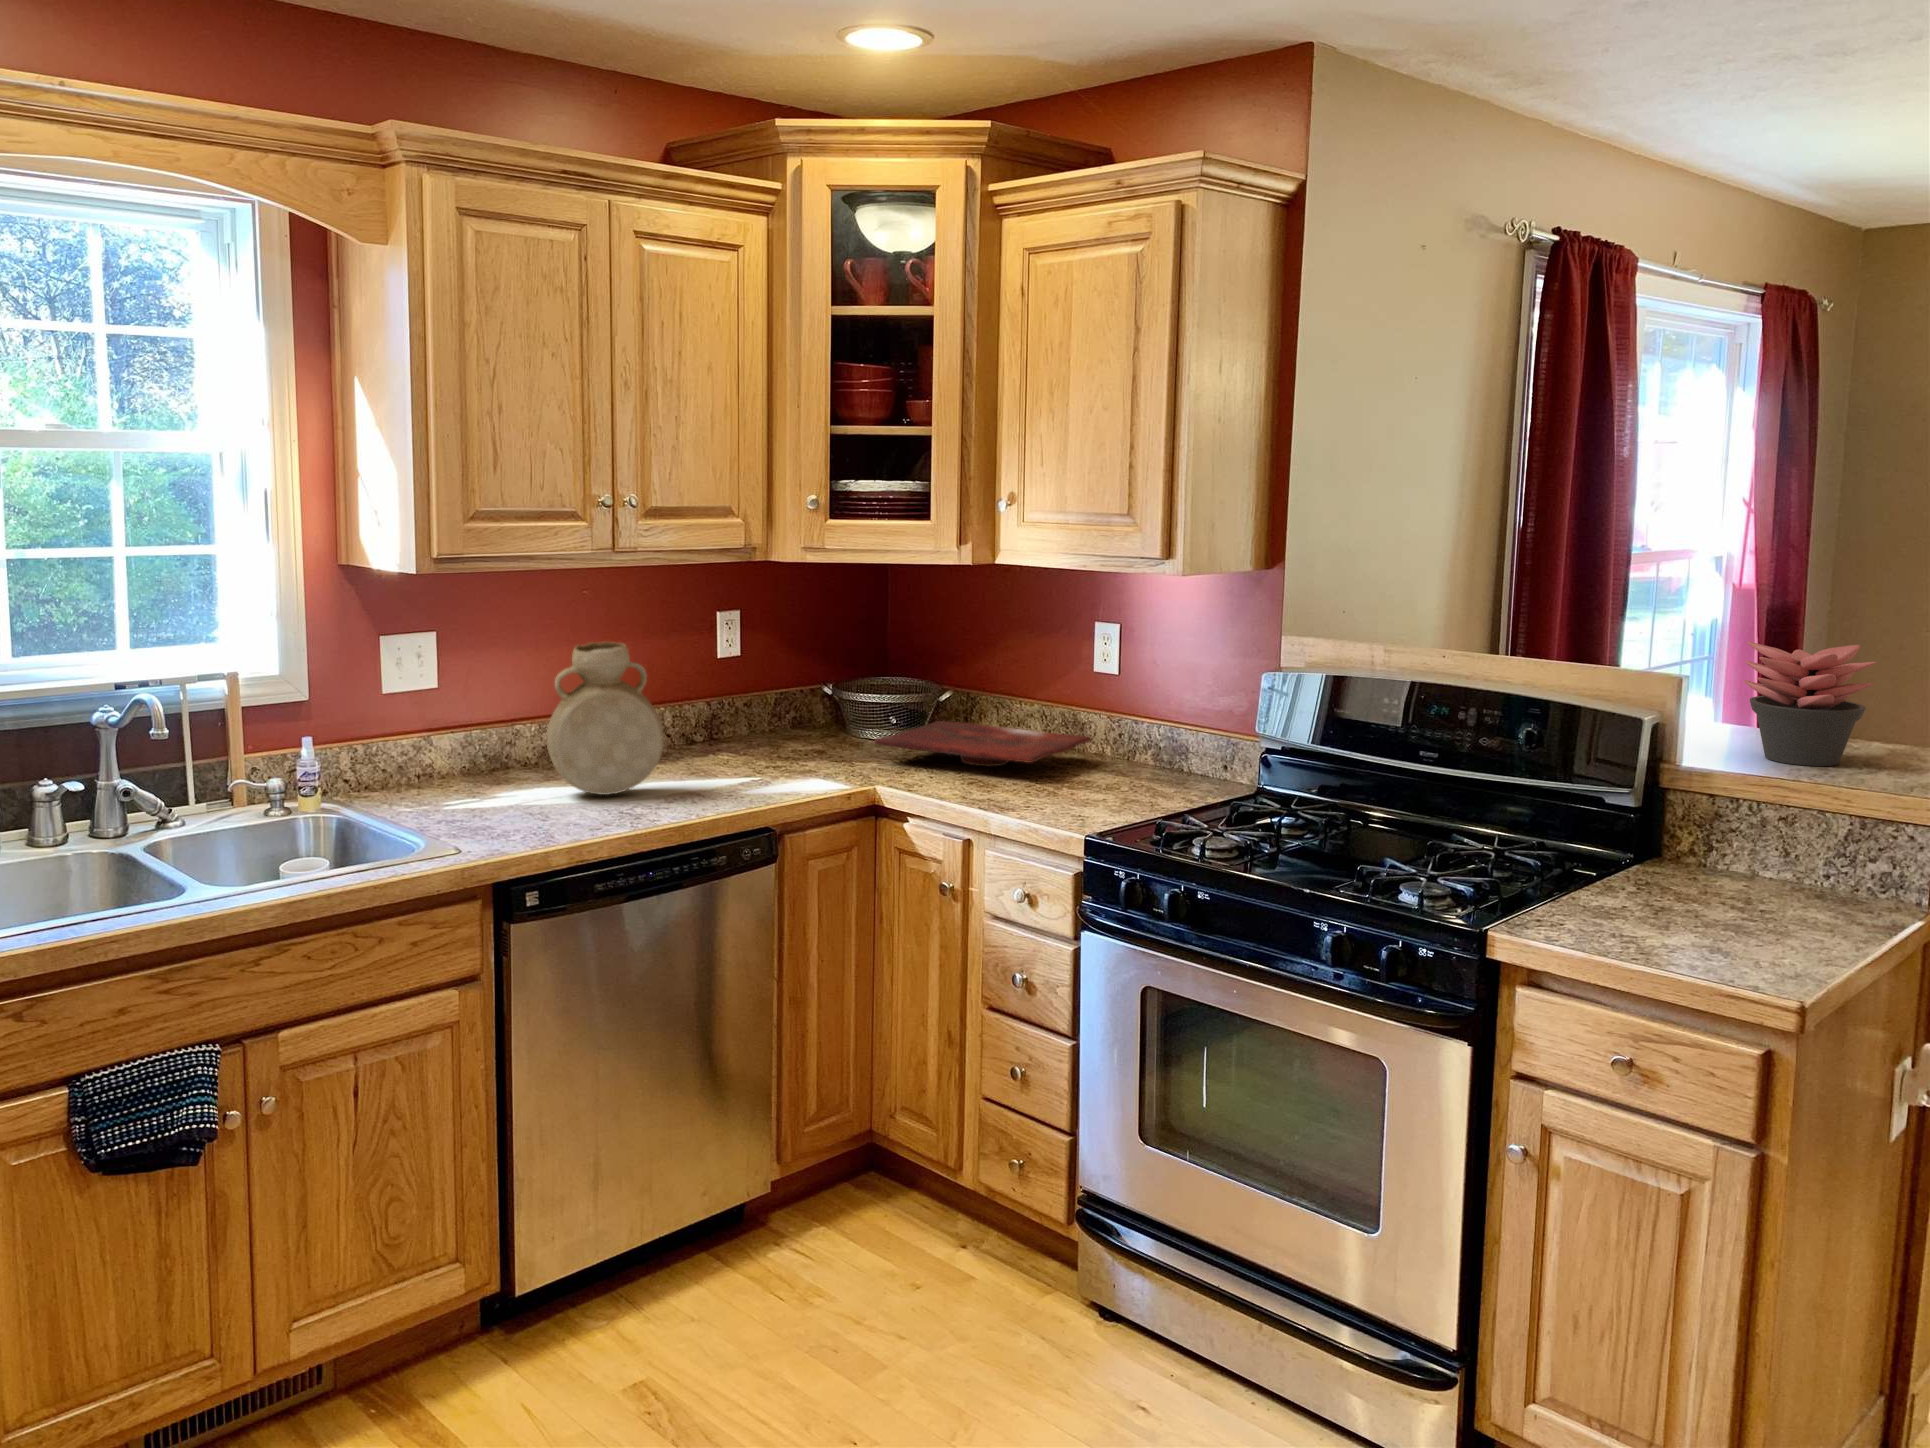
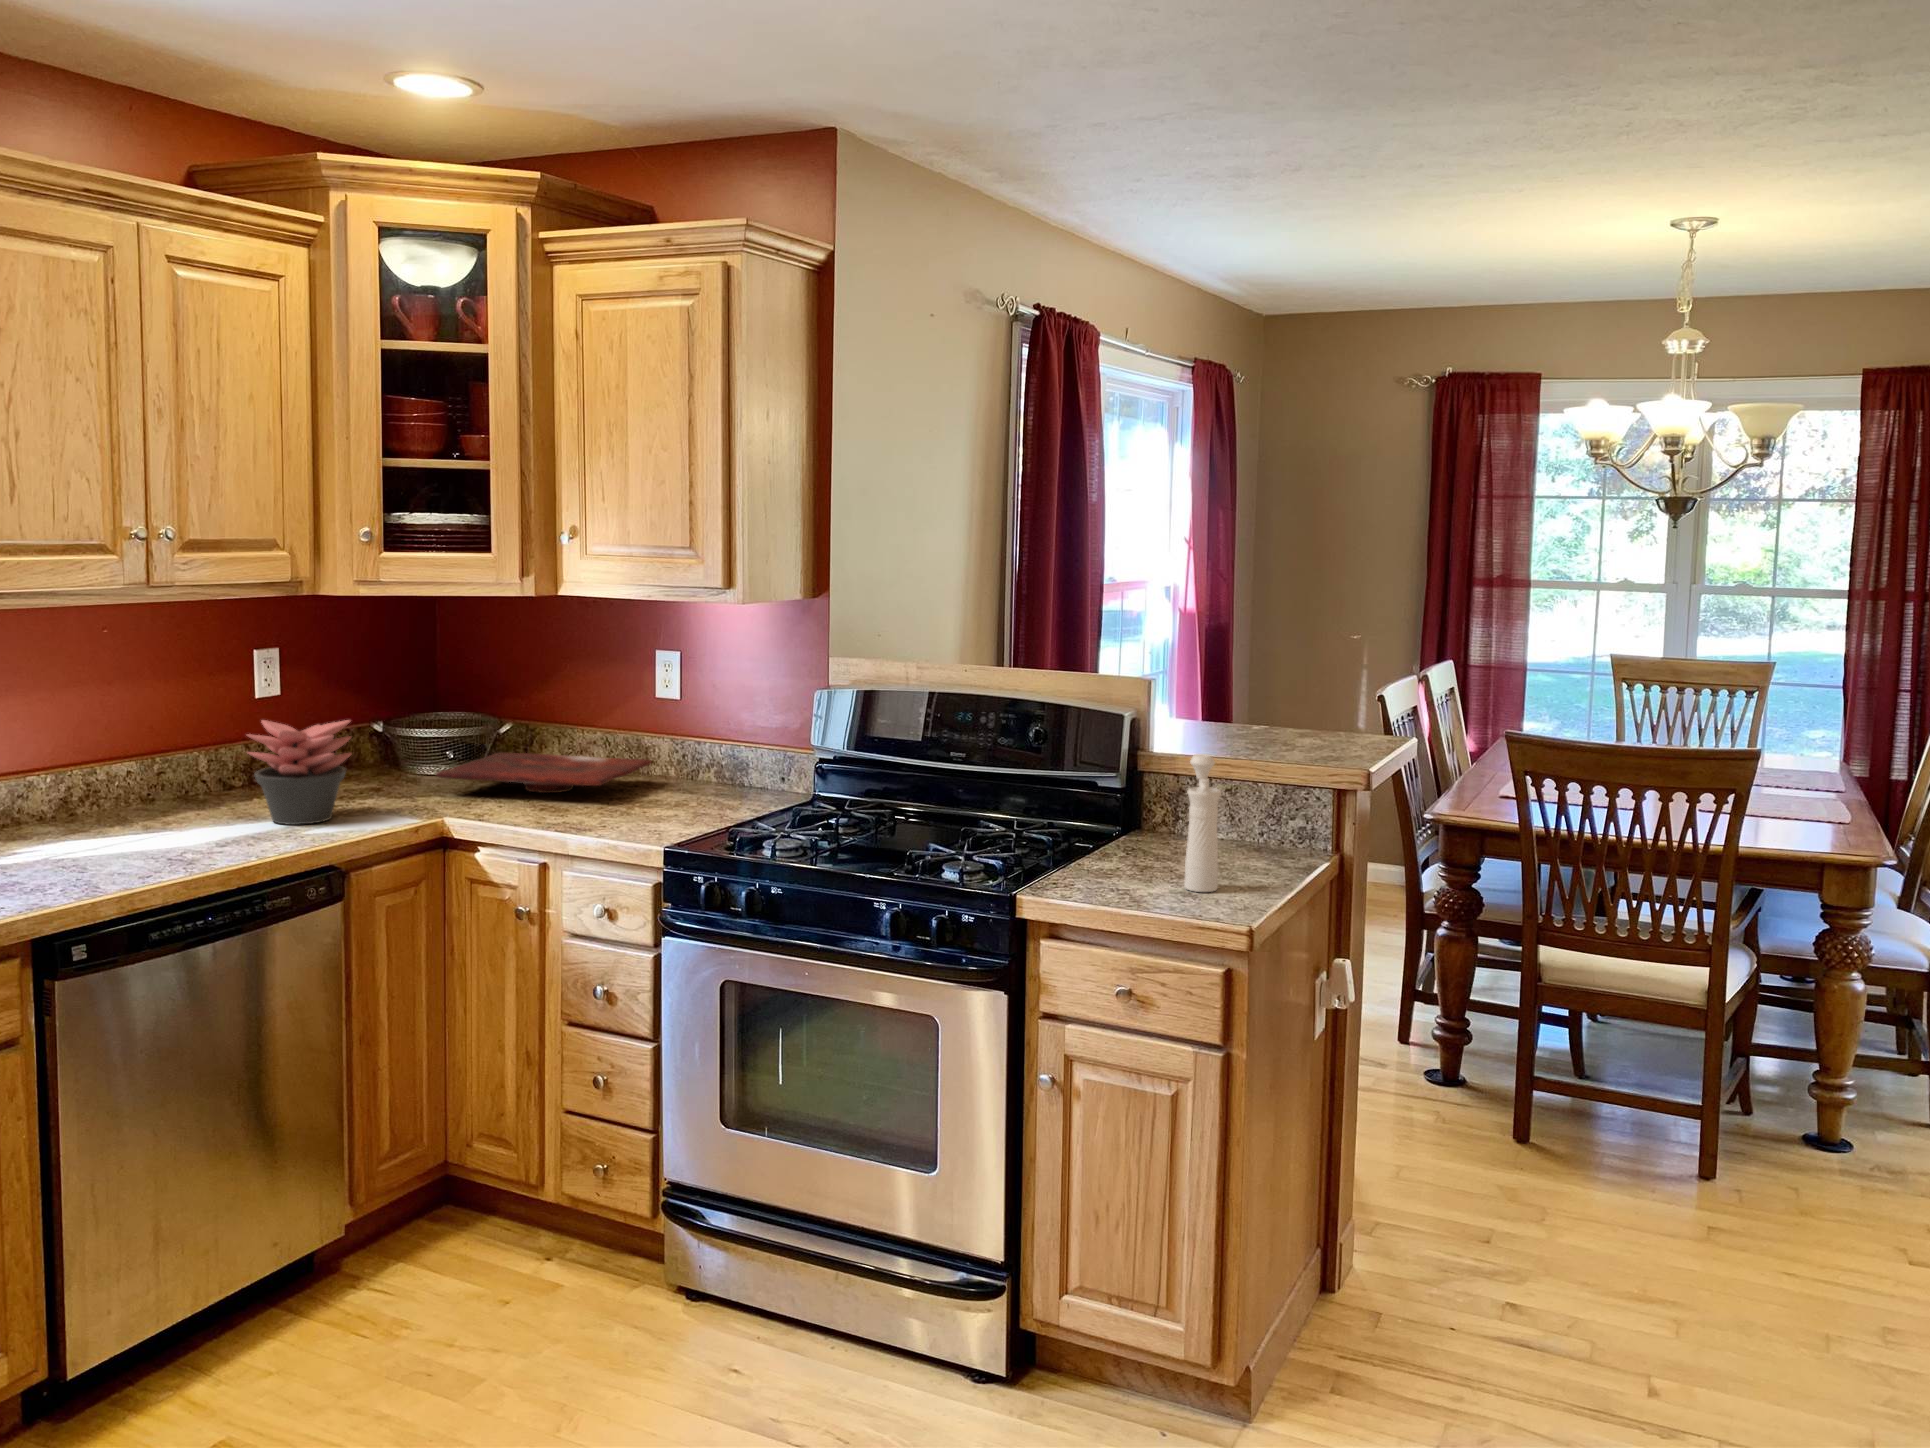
vase: present [547,642,664,795] -> none [77,682,213,842]
succulent plant: present [1744,642,1877,766] -> present [247,720,351,825]
pepper mill: none [1712,773,1771,949] -> present [1184,754,1221,892]

